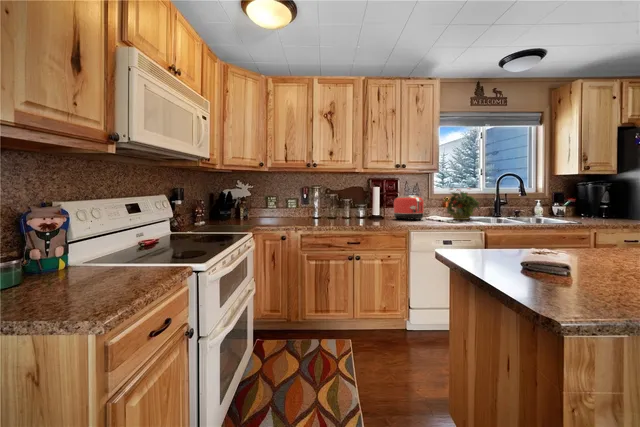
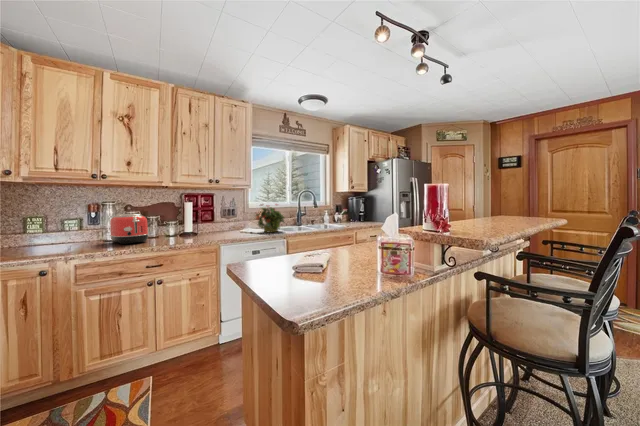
toaster: present [394,195,424,220] -> present [110,214,148,244]

